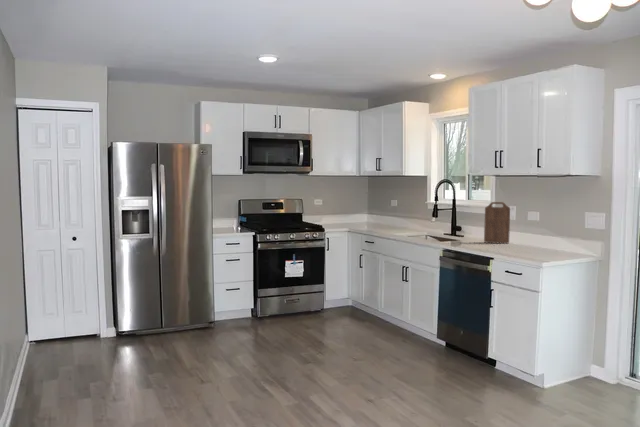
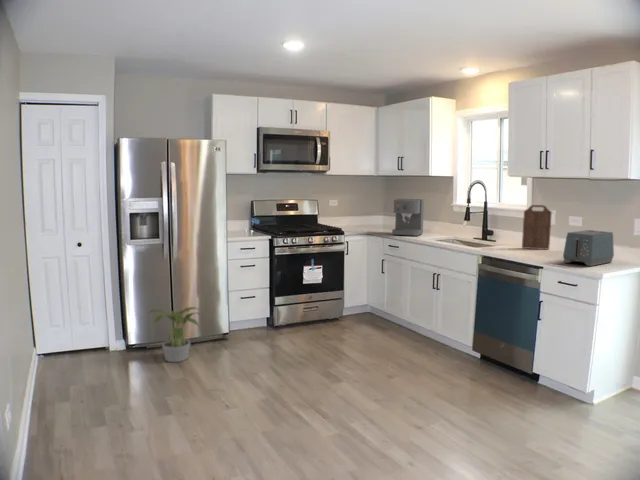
coffee maker: none [369,197,399,232] -> present [392,199,424,236]
toaster: none [513,224,561,257] -> present [563,230,614,266]
potted plant: none [134,297,185,348] -> present [150,307,199,362]

